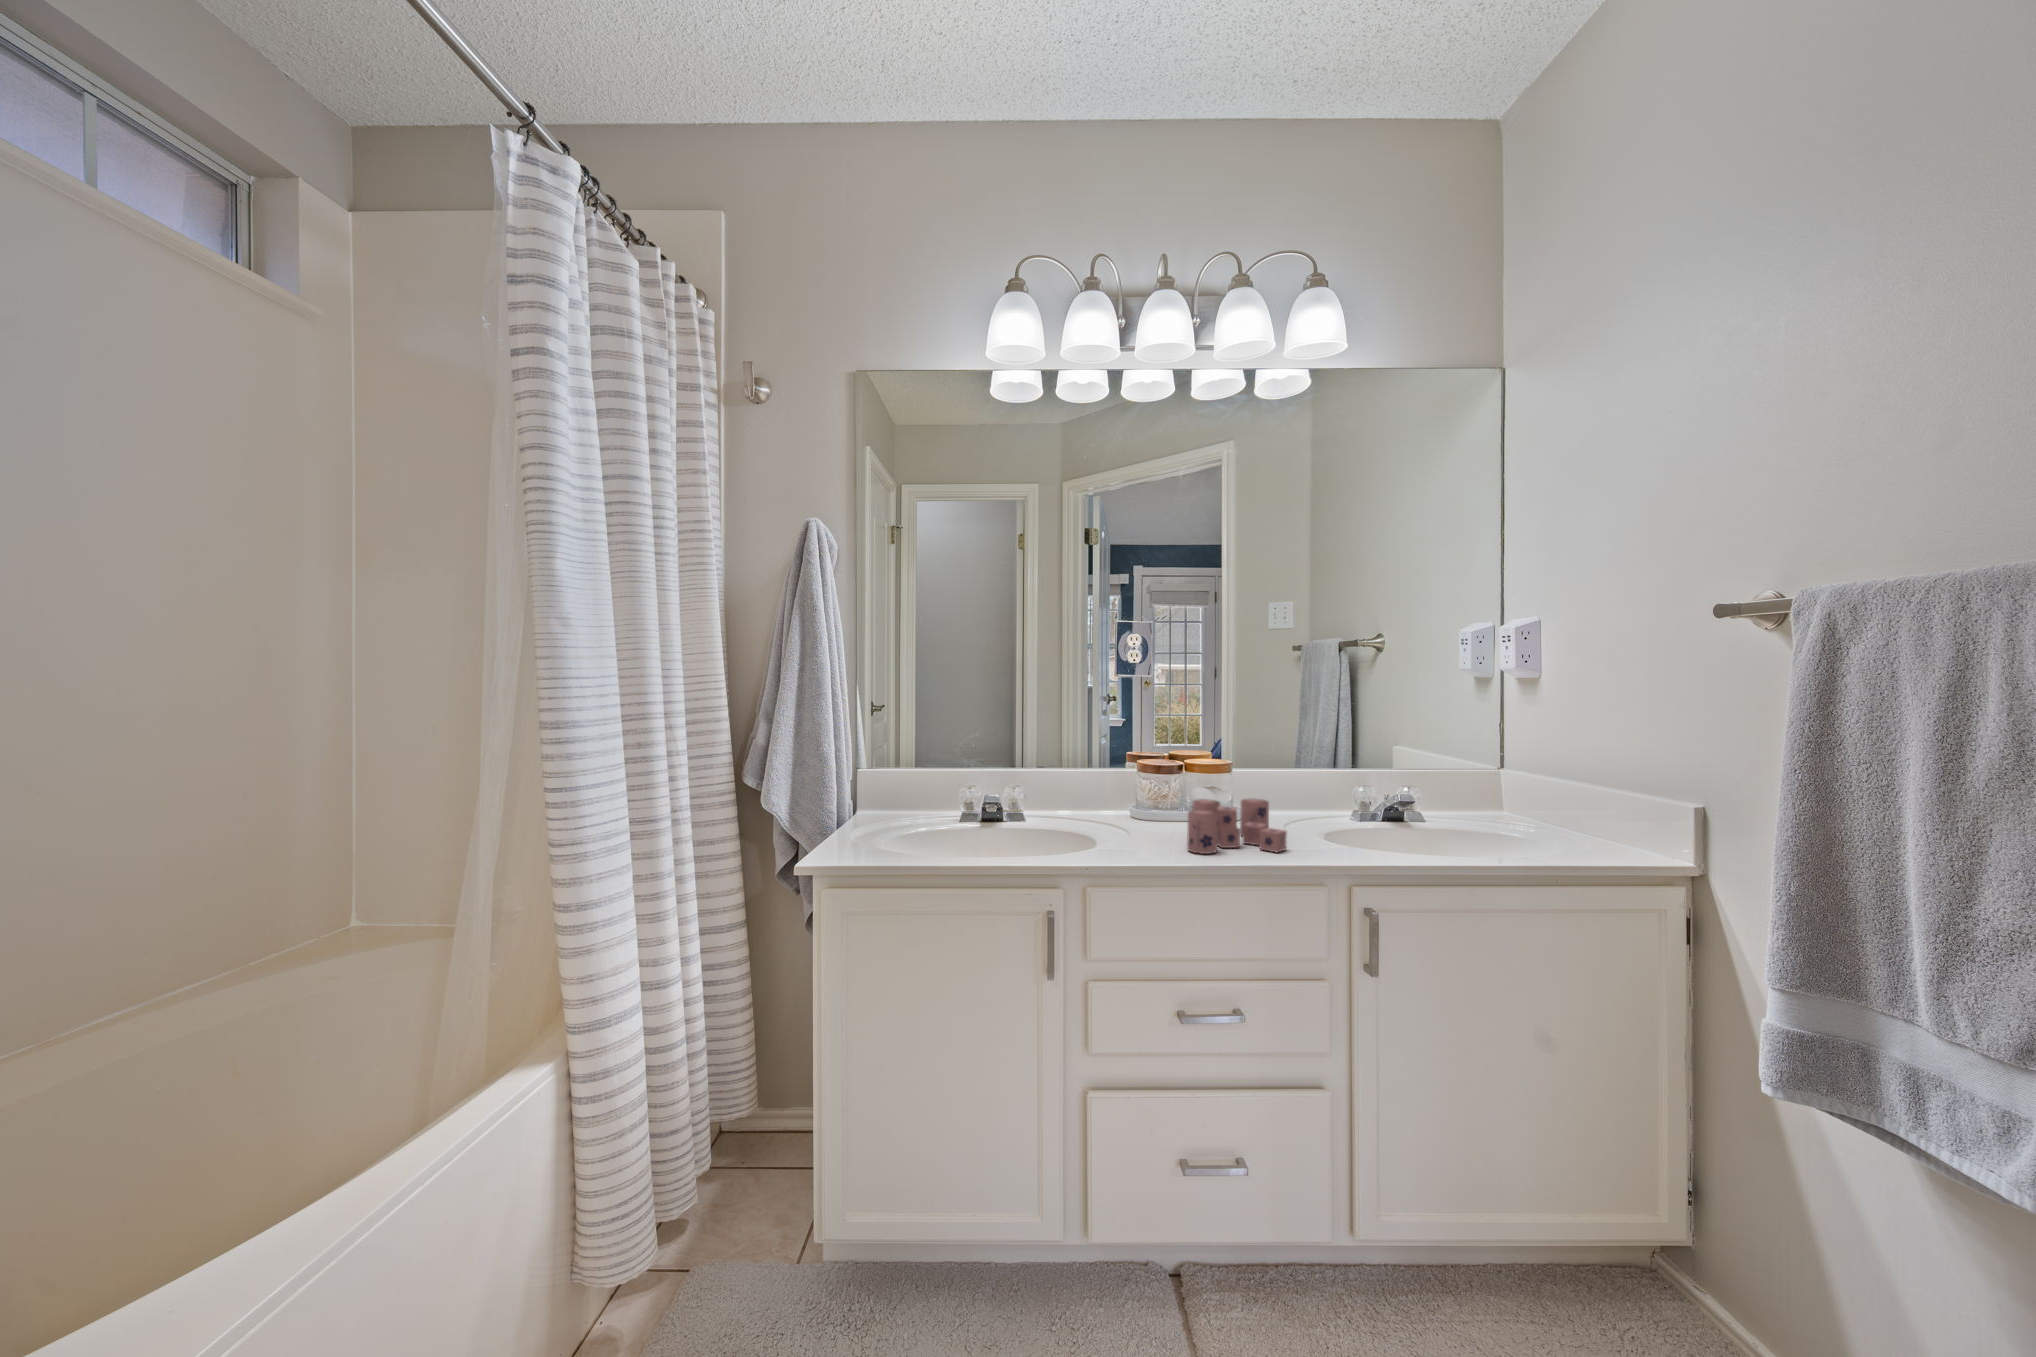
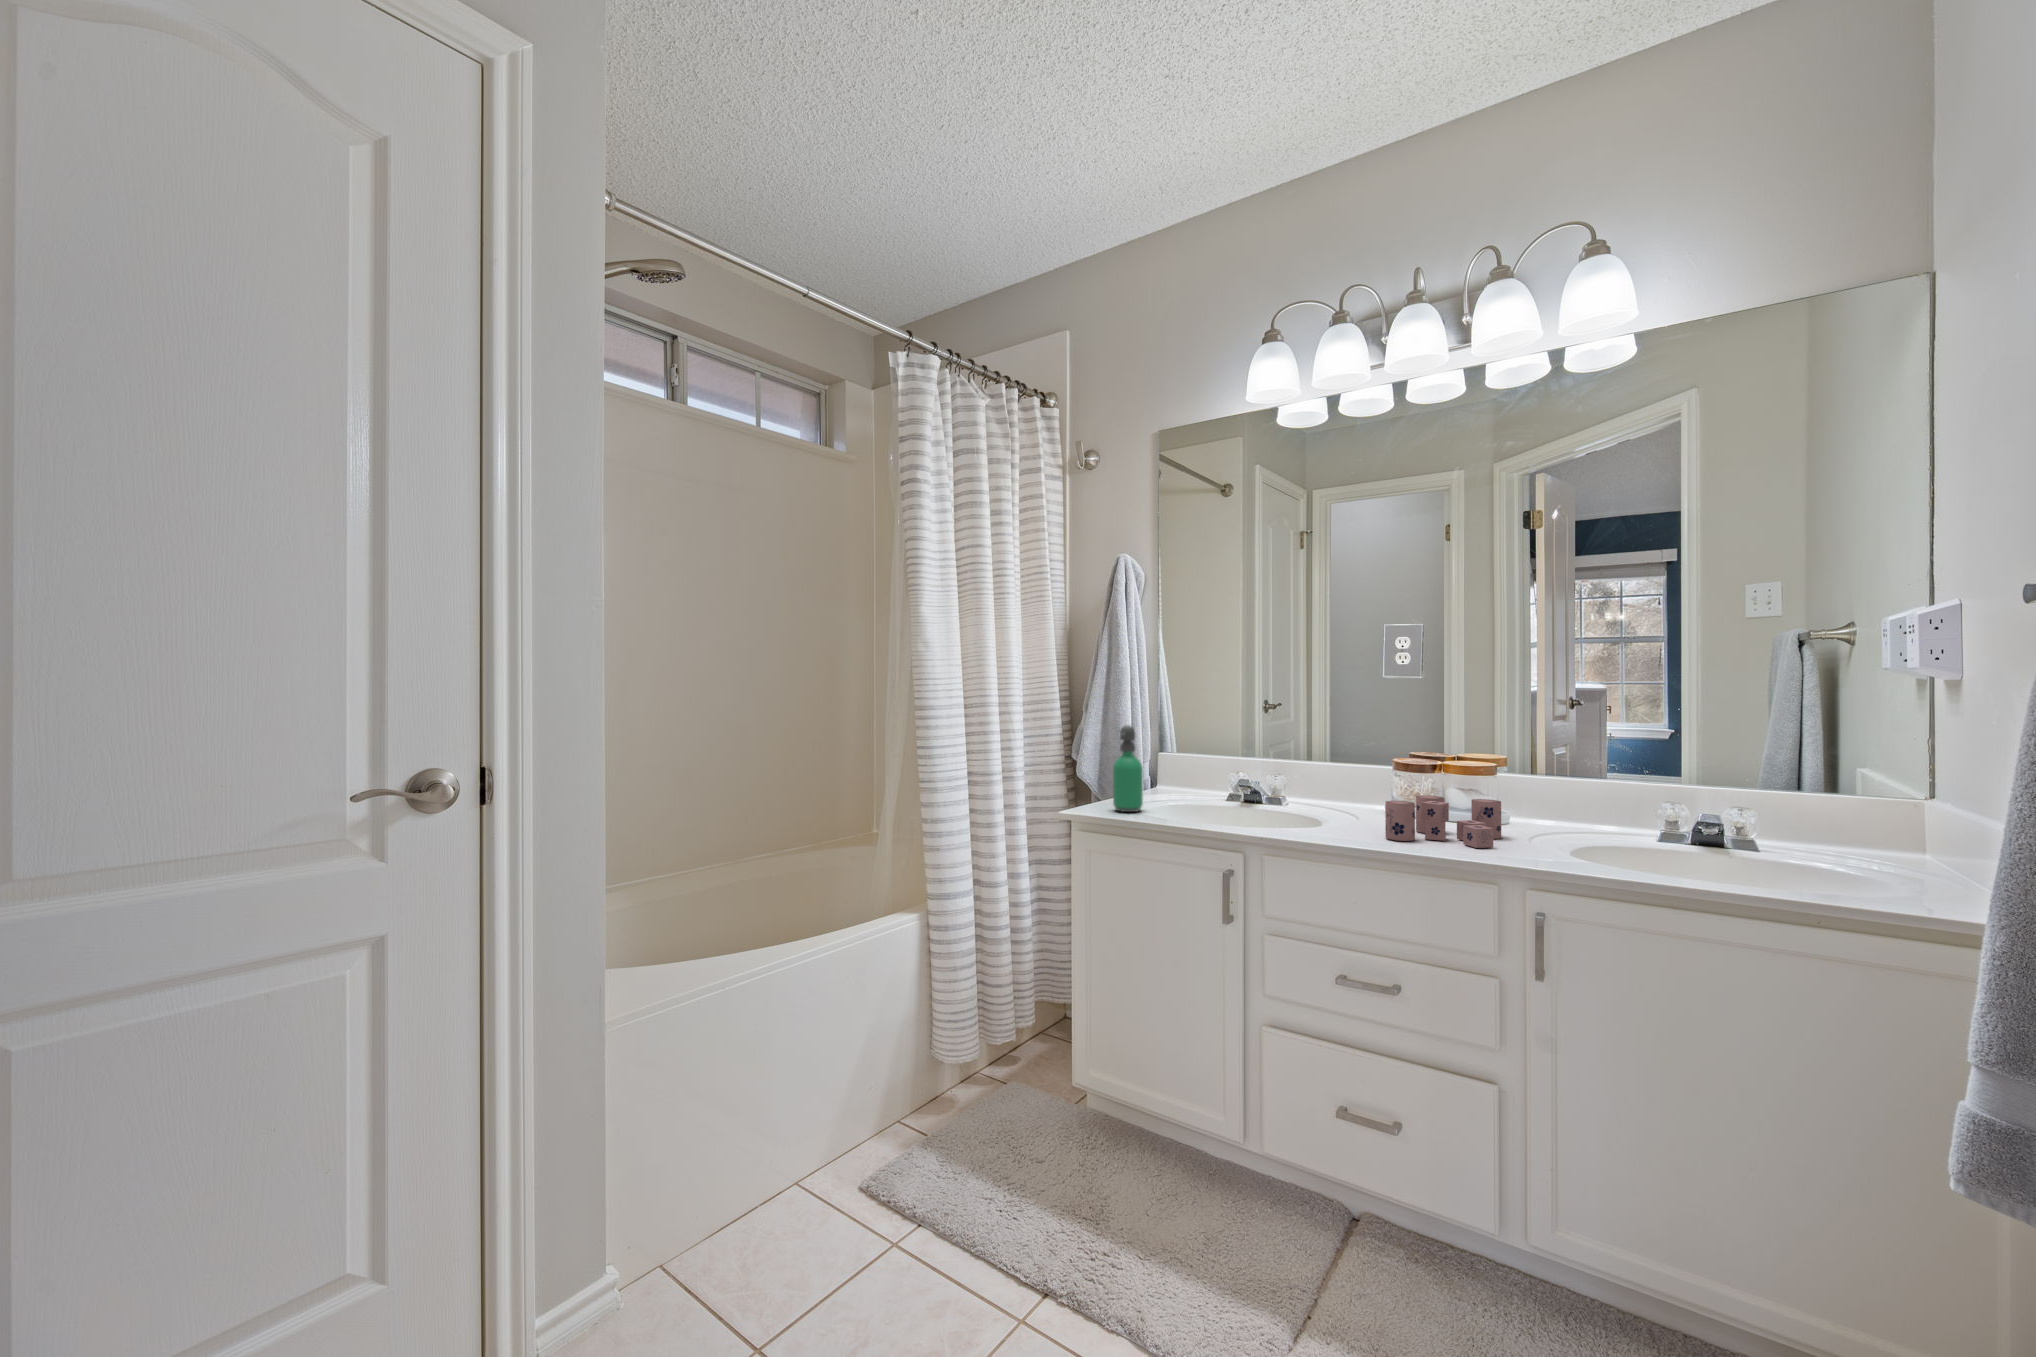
soap dispenser: none [856,740,895,854] -> present [1113,726,1143,812]

